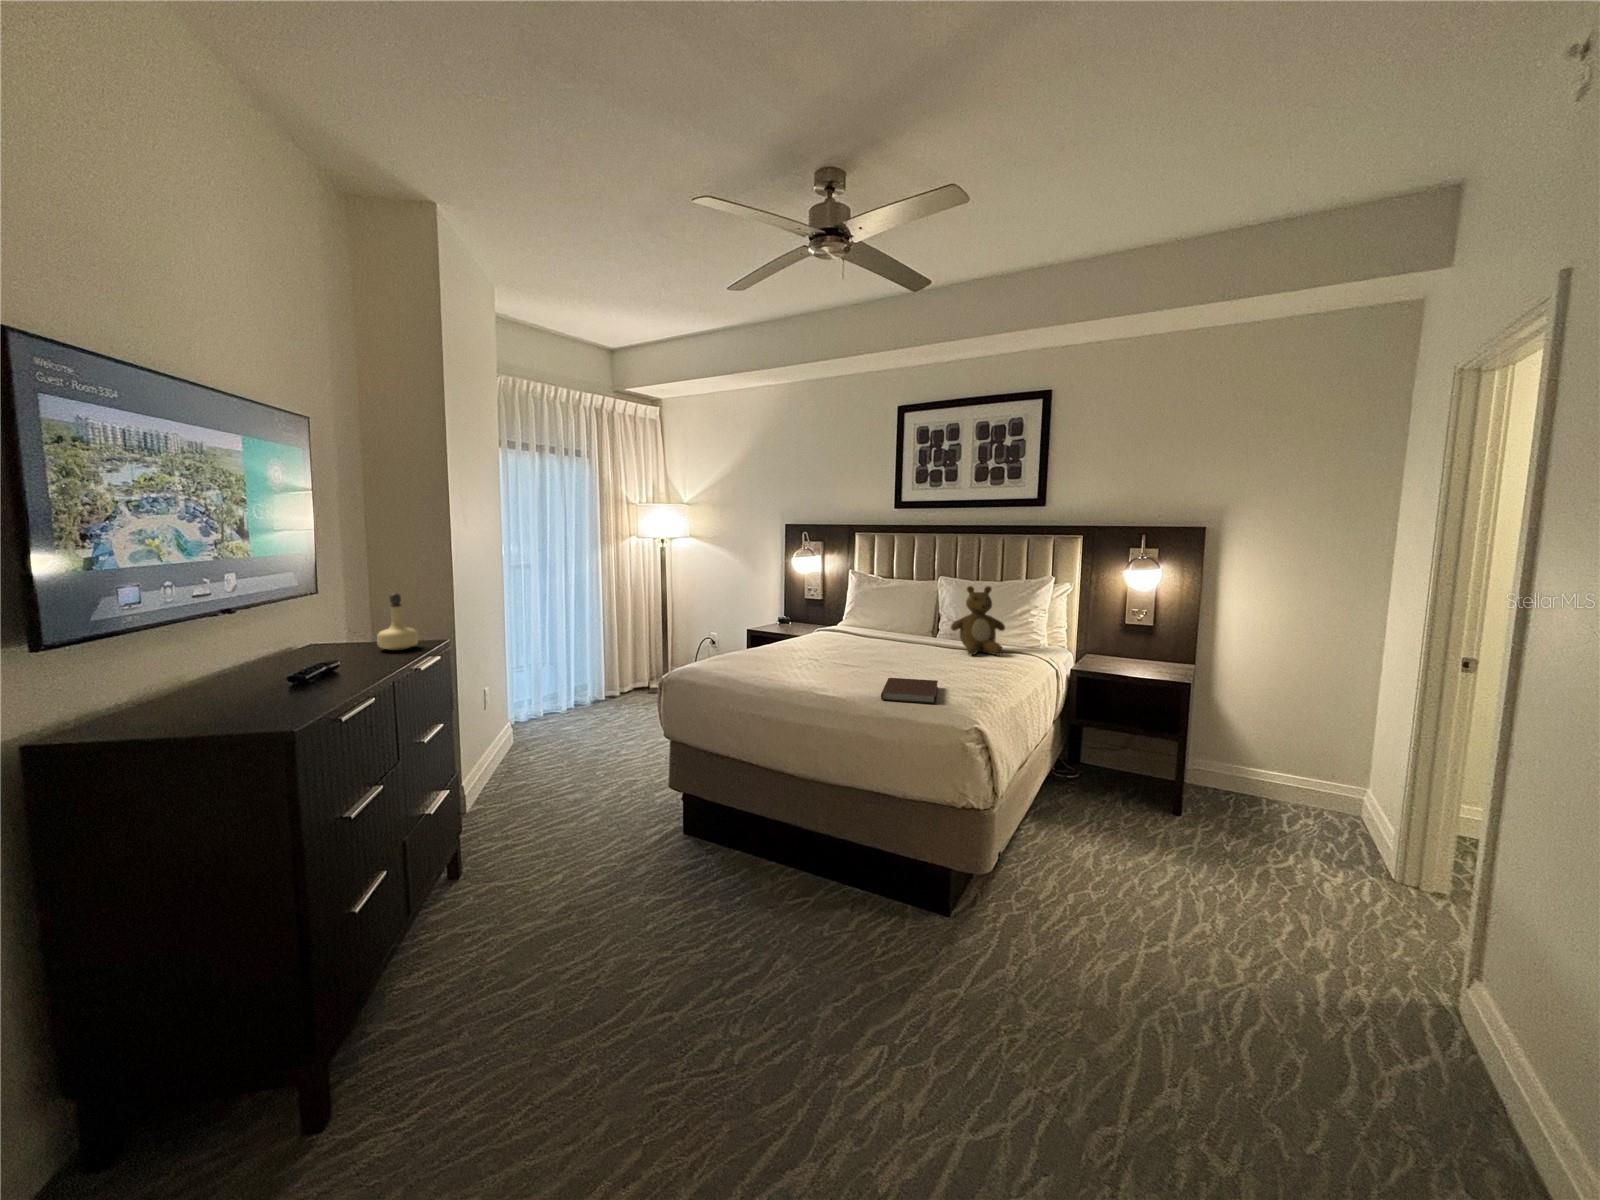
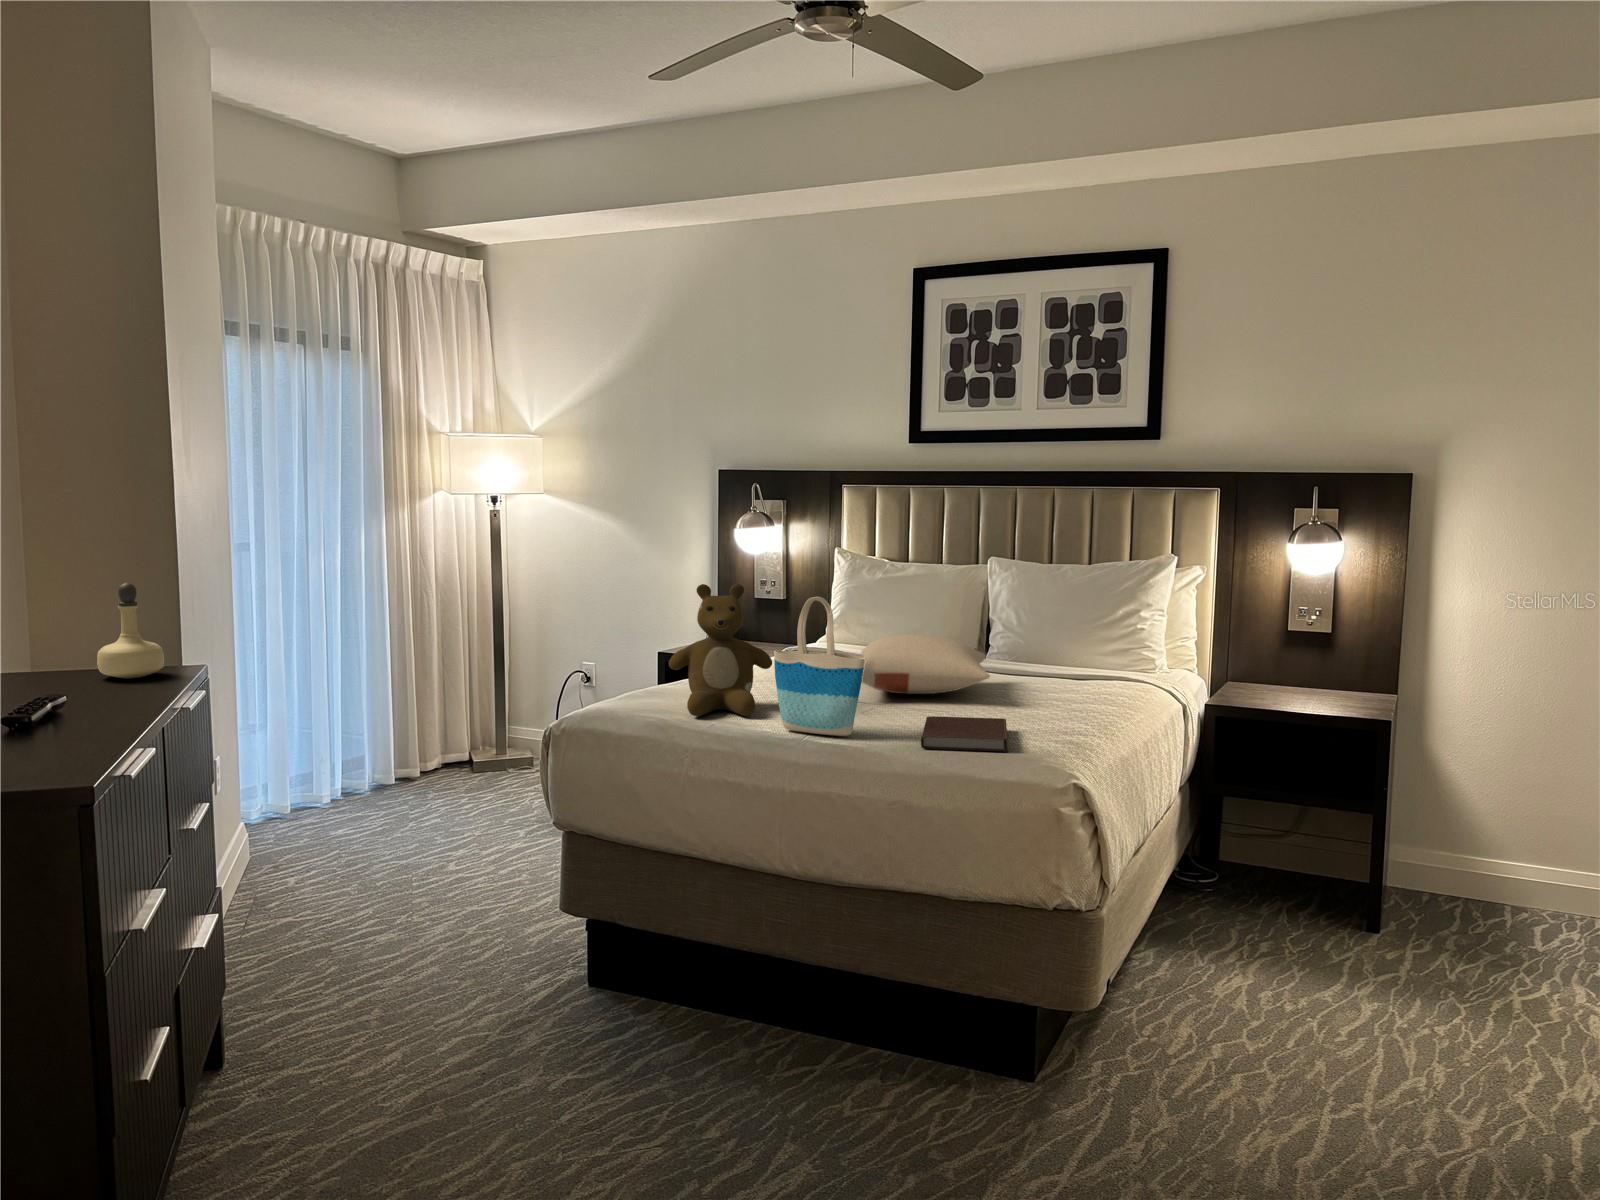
teddy bear: present [951,586,1005,655] -> present [669,584,772,716]
tote bag: none [794,603,848,690] -> present [774,597,865,736]
pillow: none [845,625,932,661] -> present [861,634,990,694]

